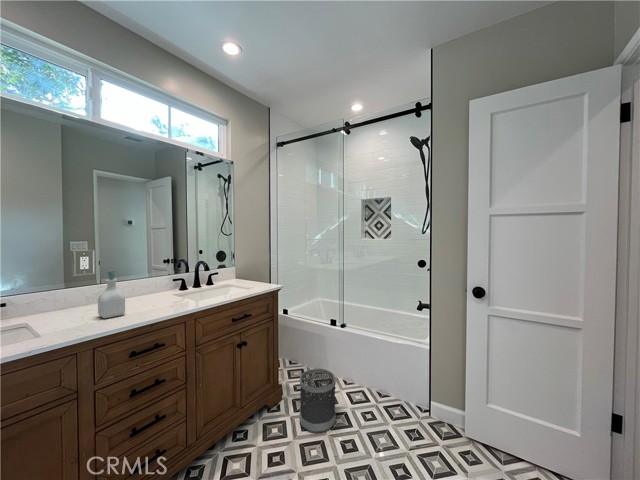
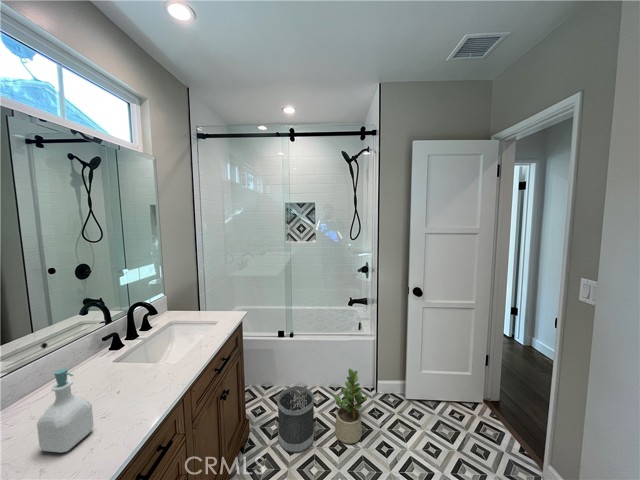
potted plant: none [353,363,388,450] -> present [334,369,368,444]

